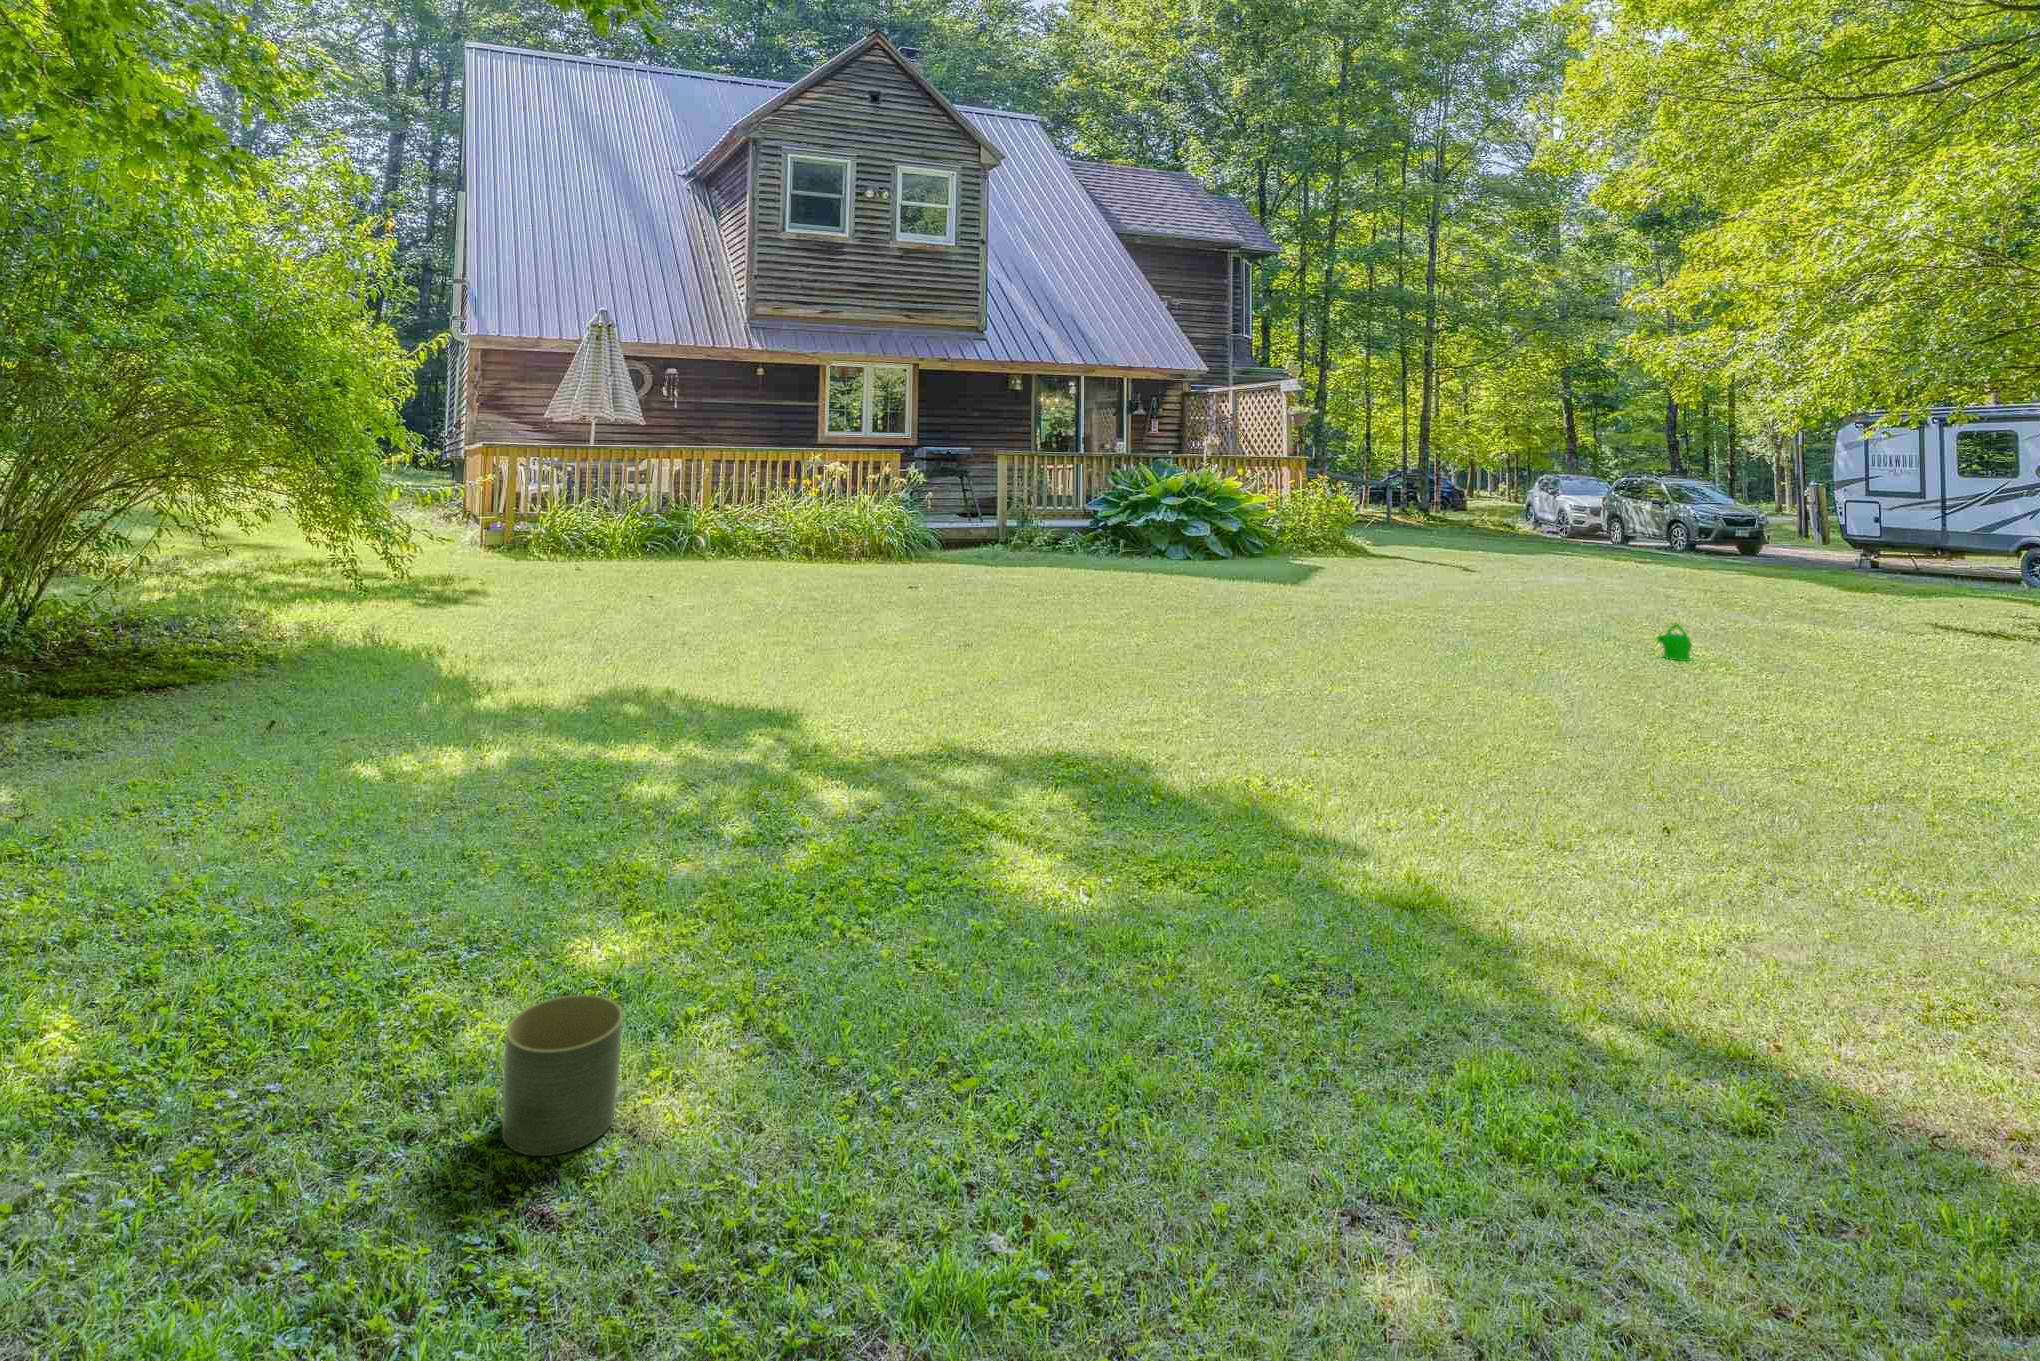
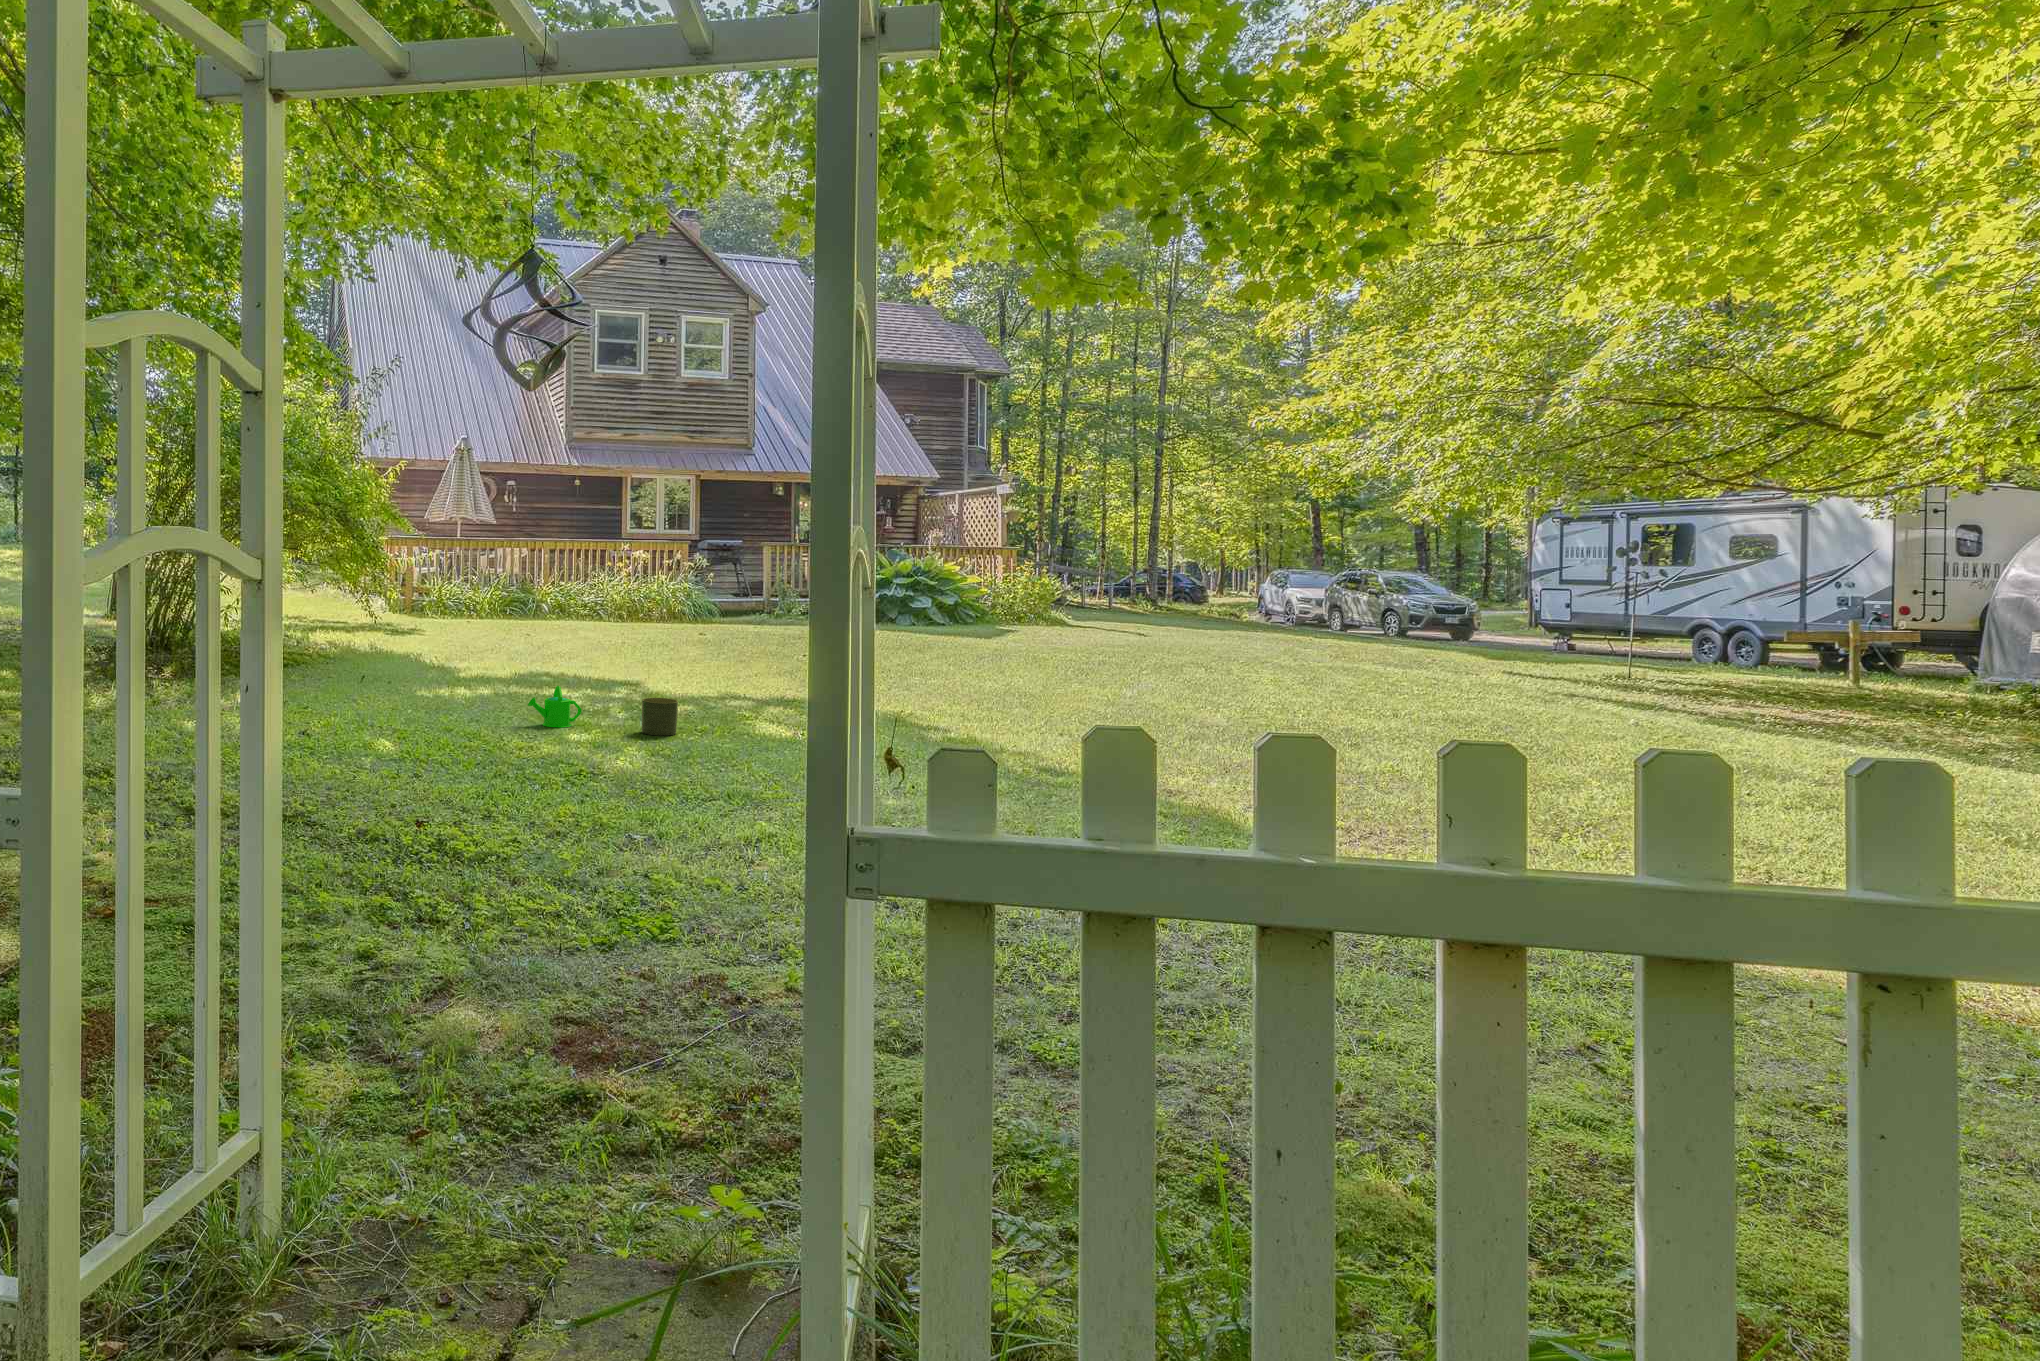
watering can: present [1657,624,1692,661] -> present [528,686,582,728]

